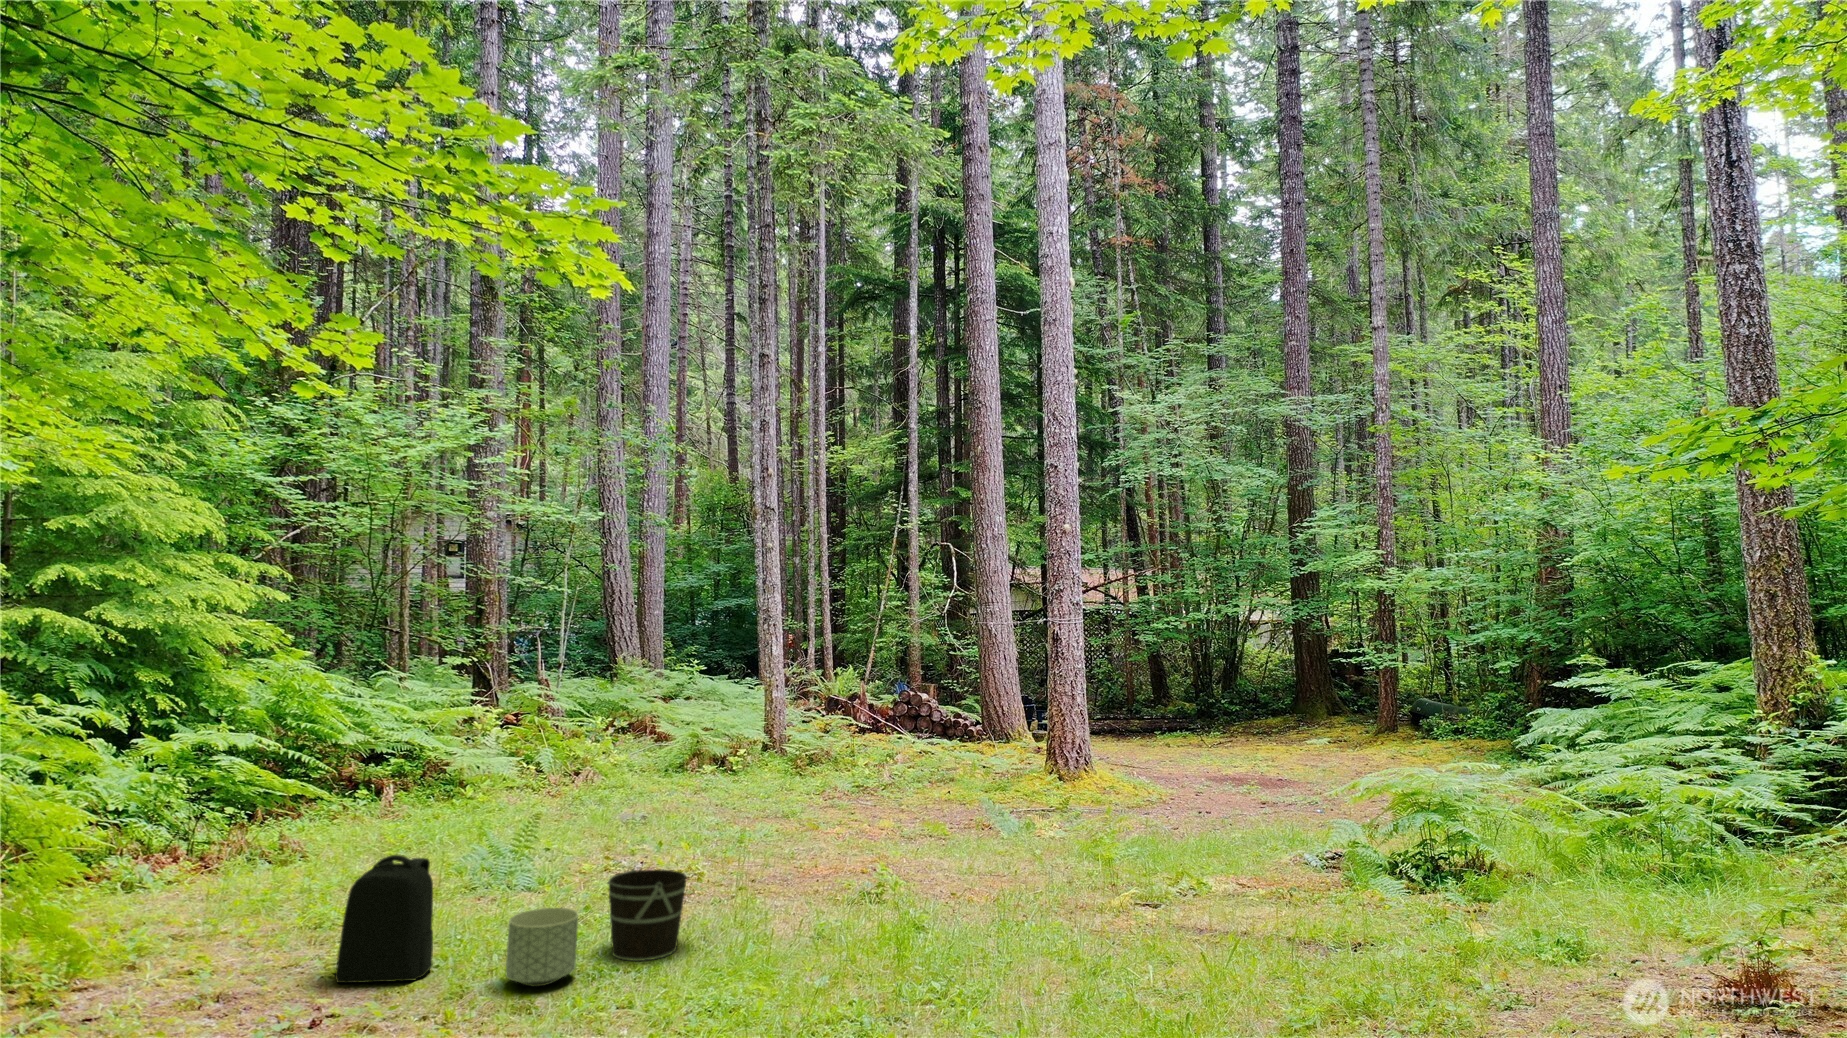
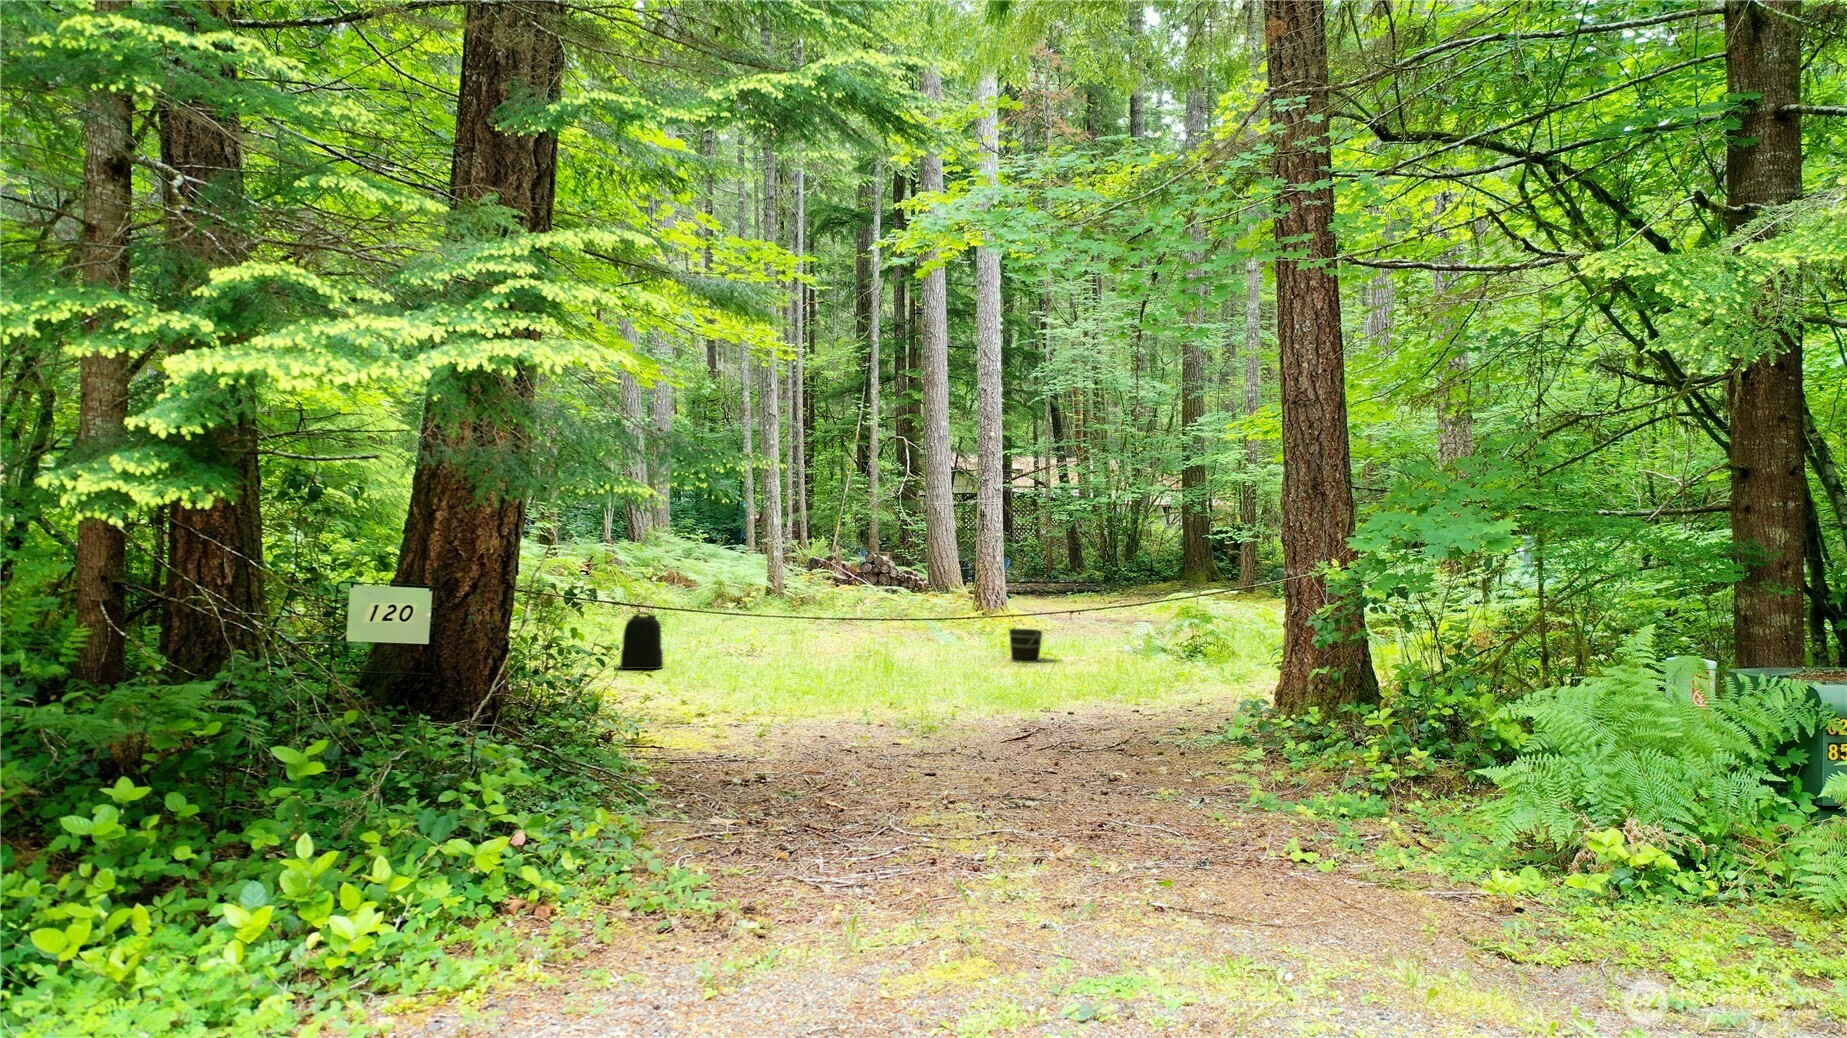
bucket: present [608,869,687,961] -> present [1009,628,1042,663]
planter: present [506,908,578,987] -> none [703,638,736,671]

